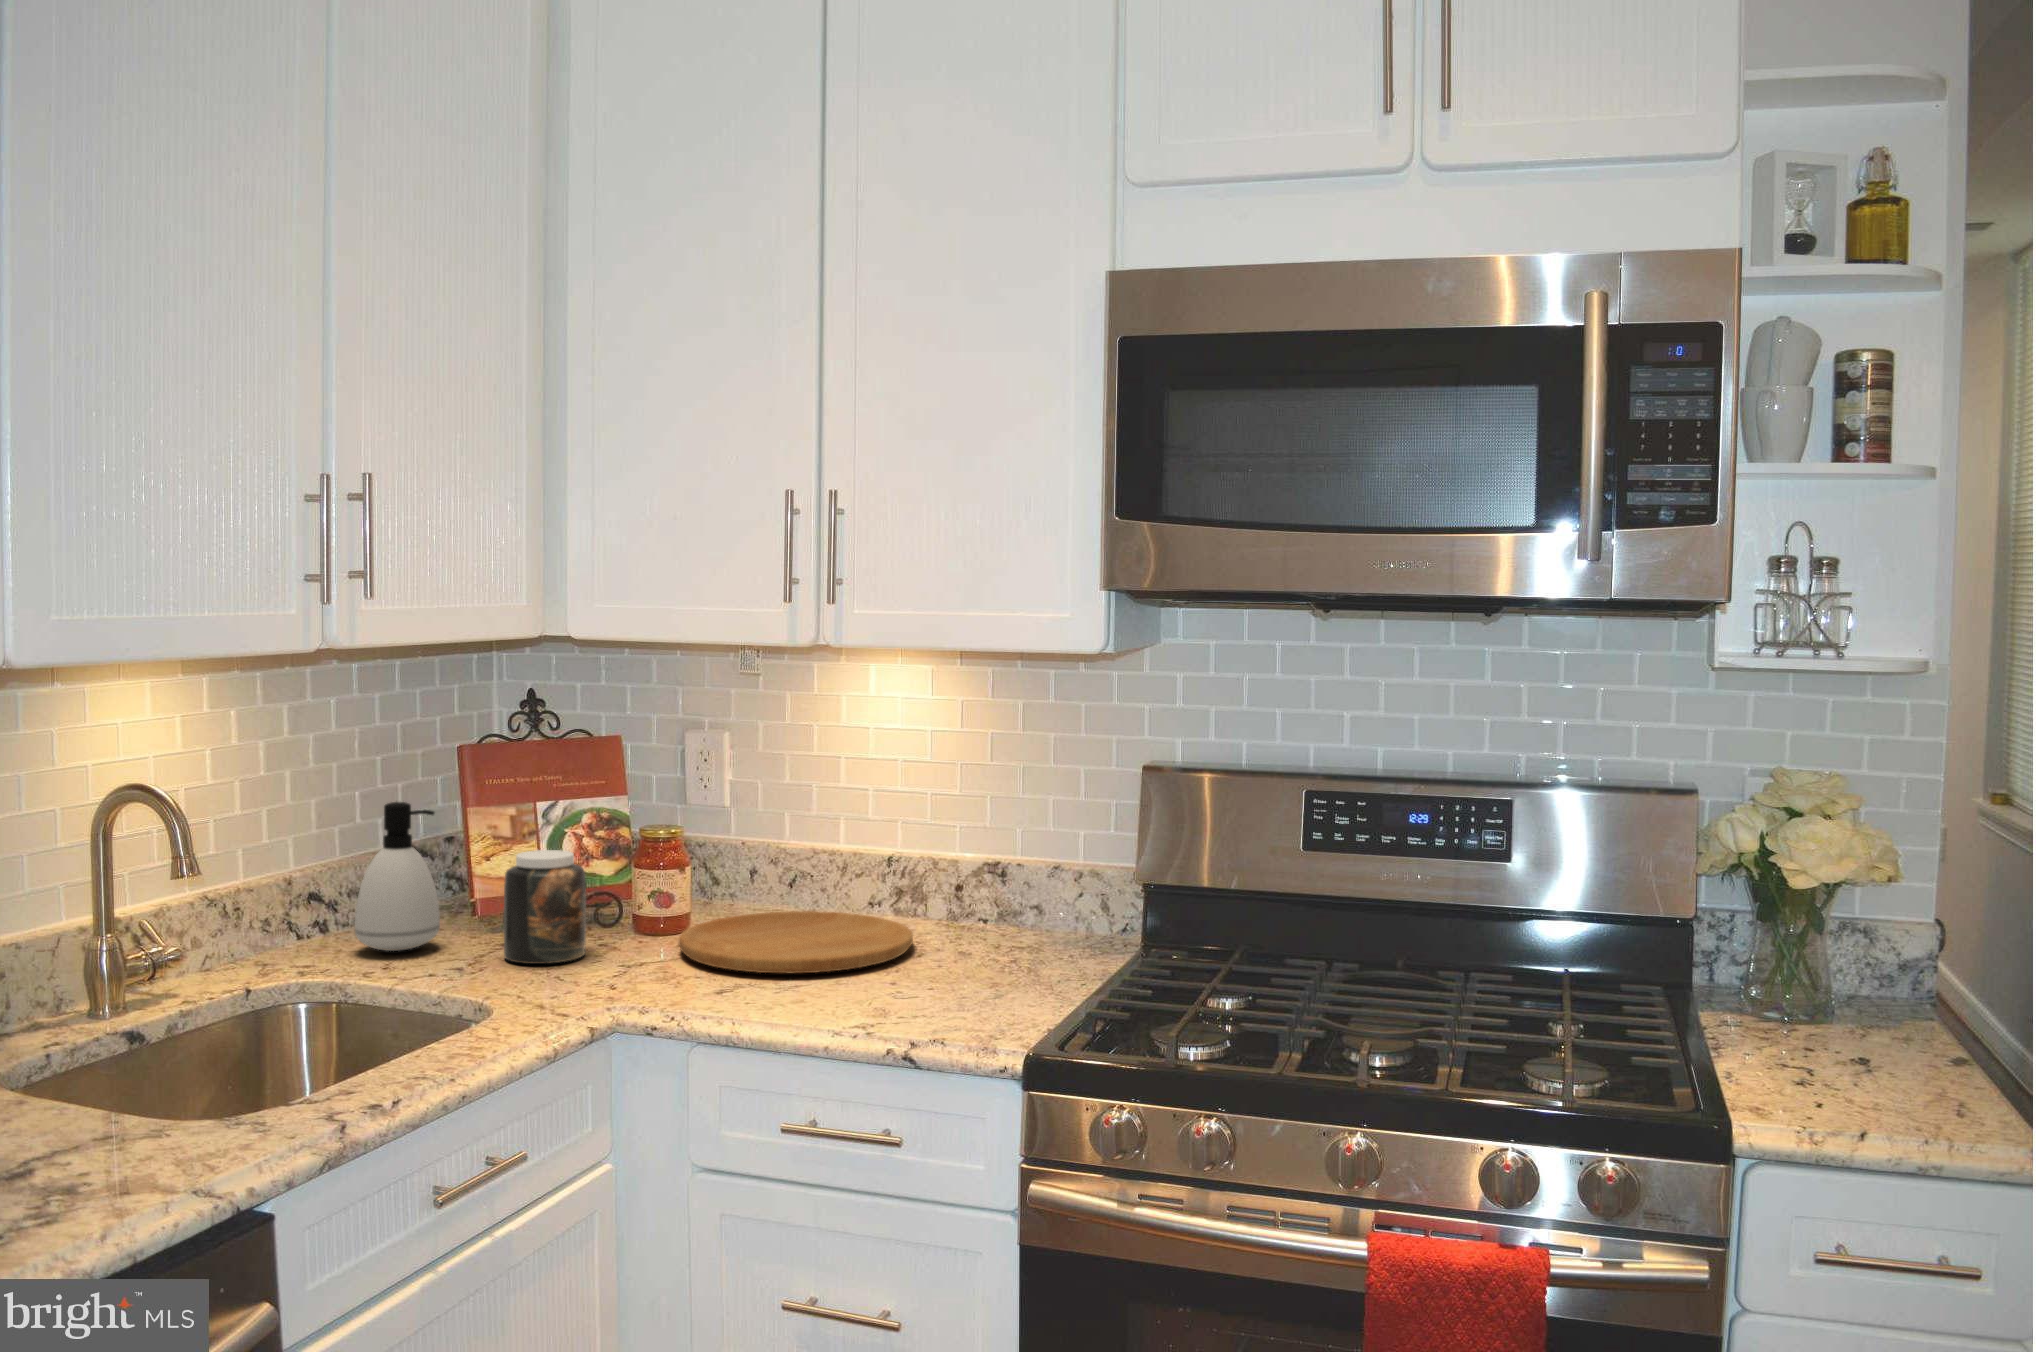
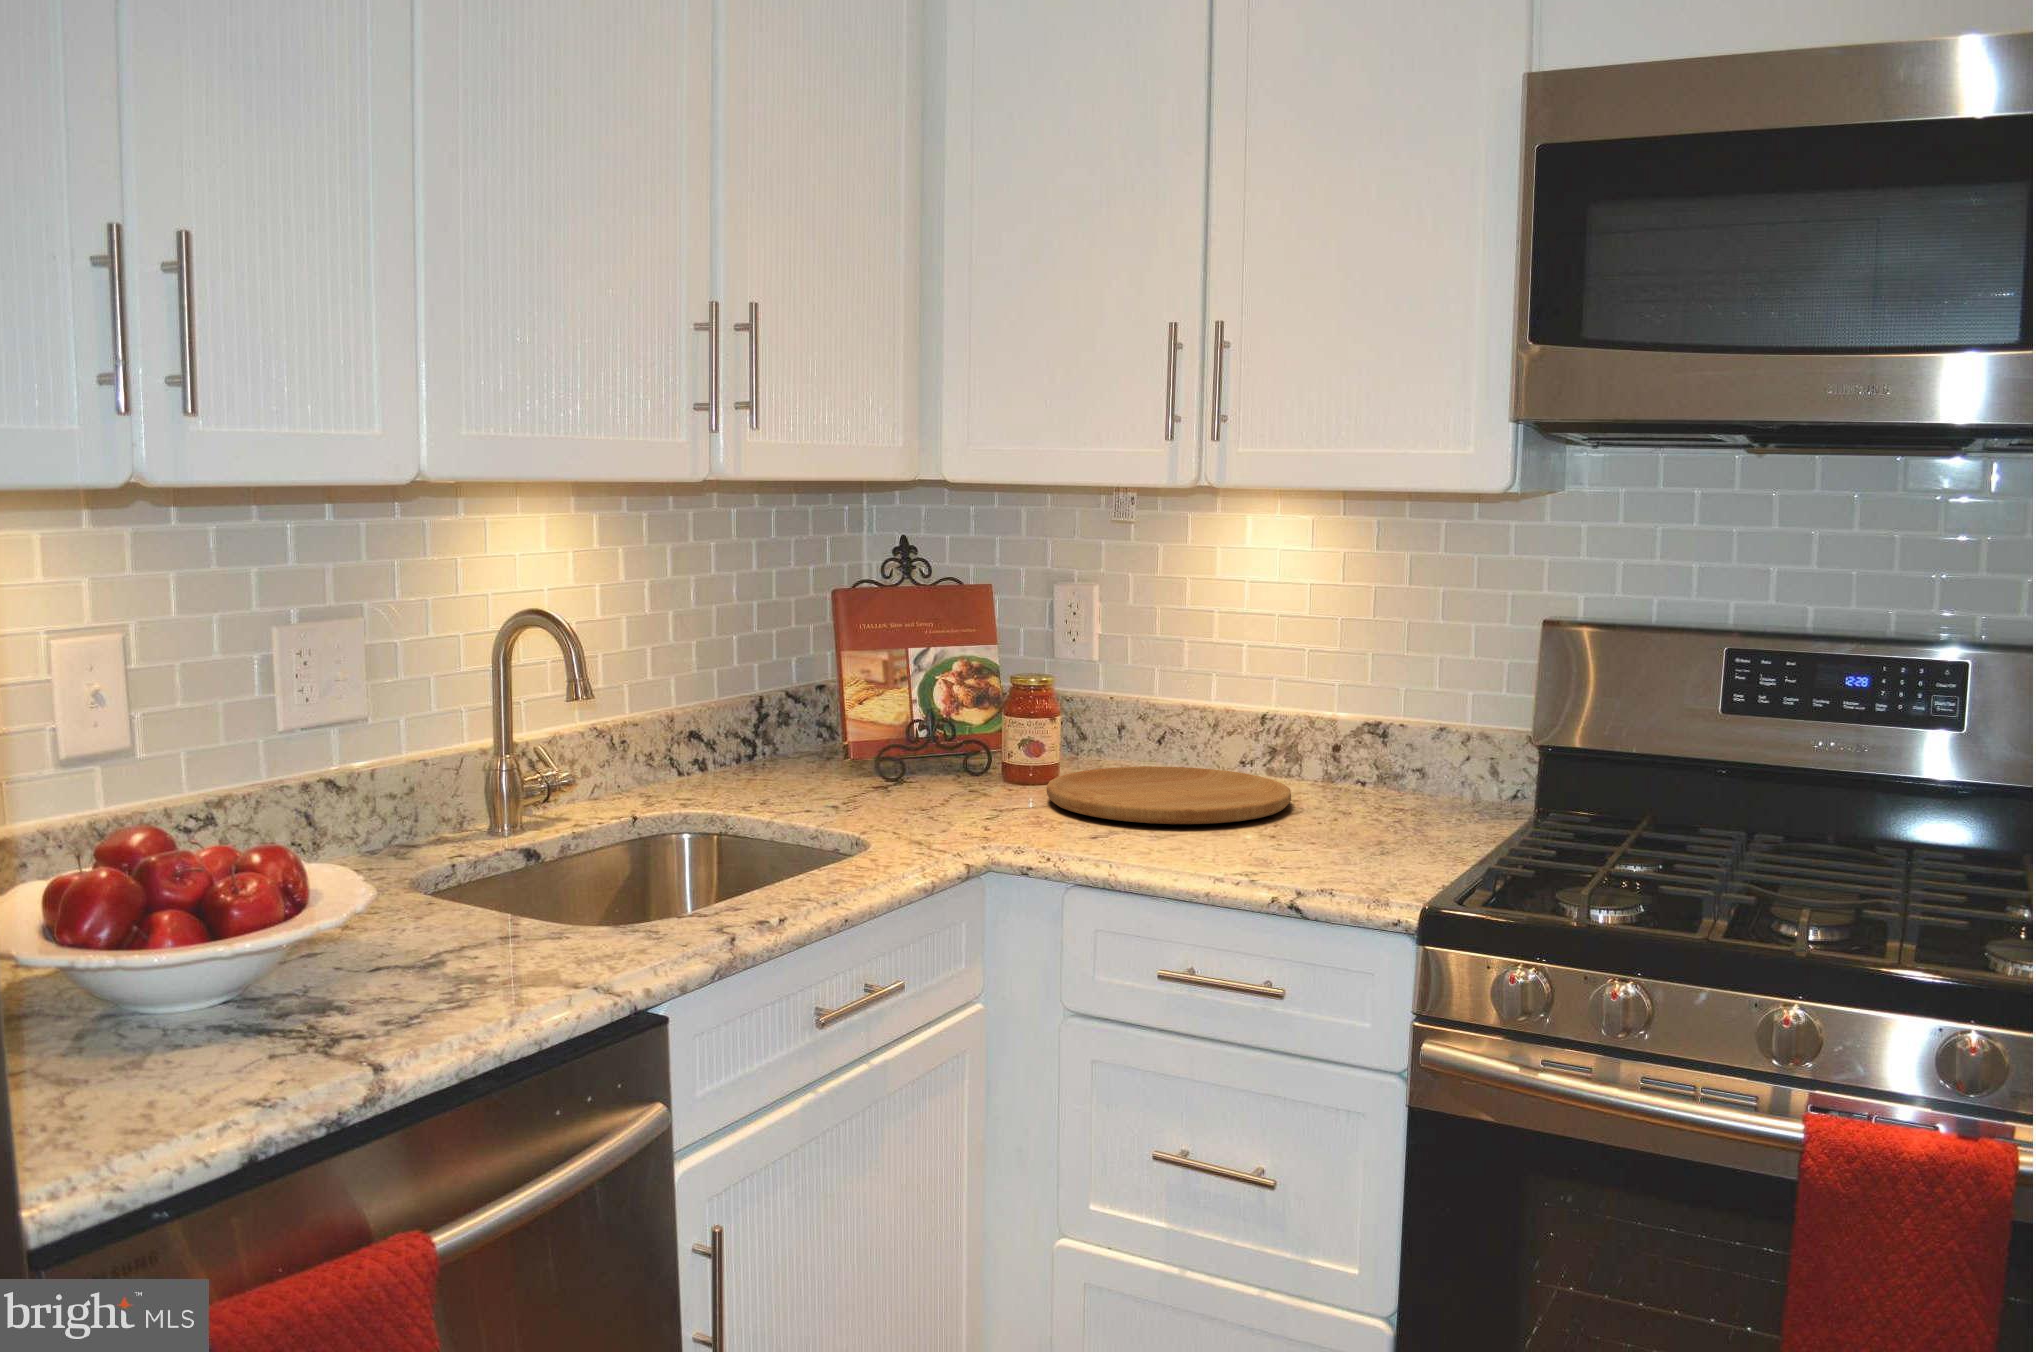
soap dispenser: present [355,802,440,951] -> none [734,642,813,789]
jar: present [504,850,586,964] -> none [875,693,953,805]

